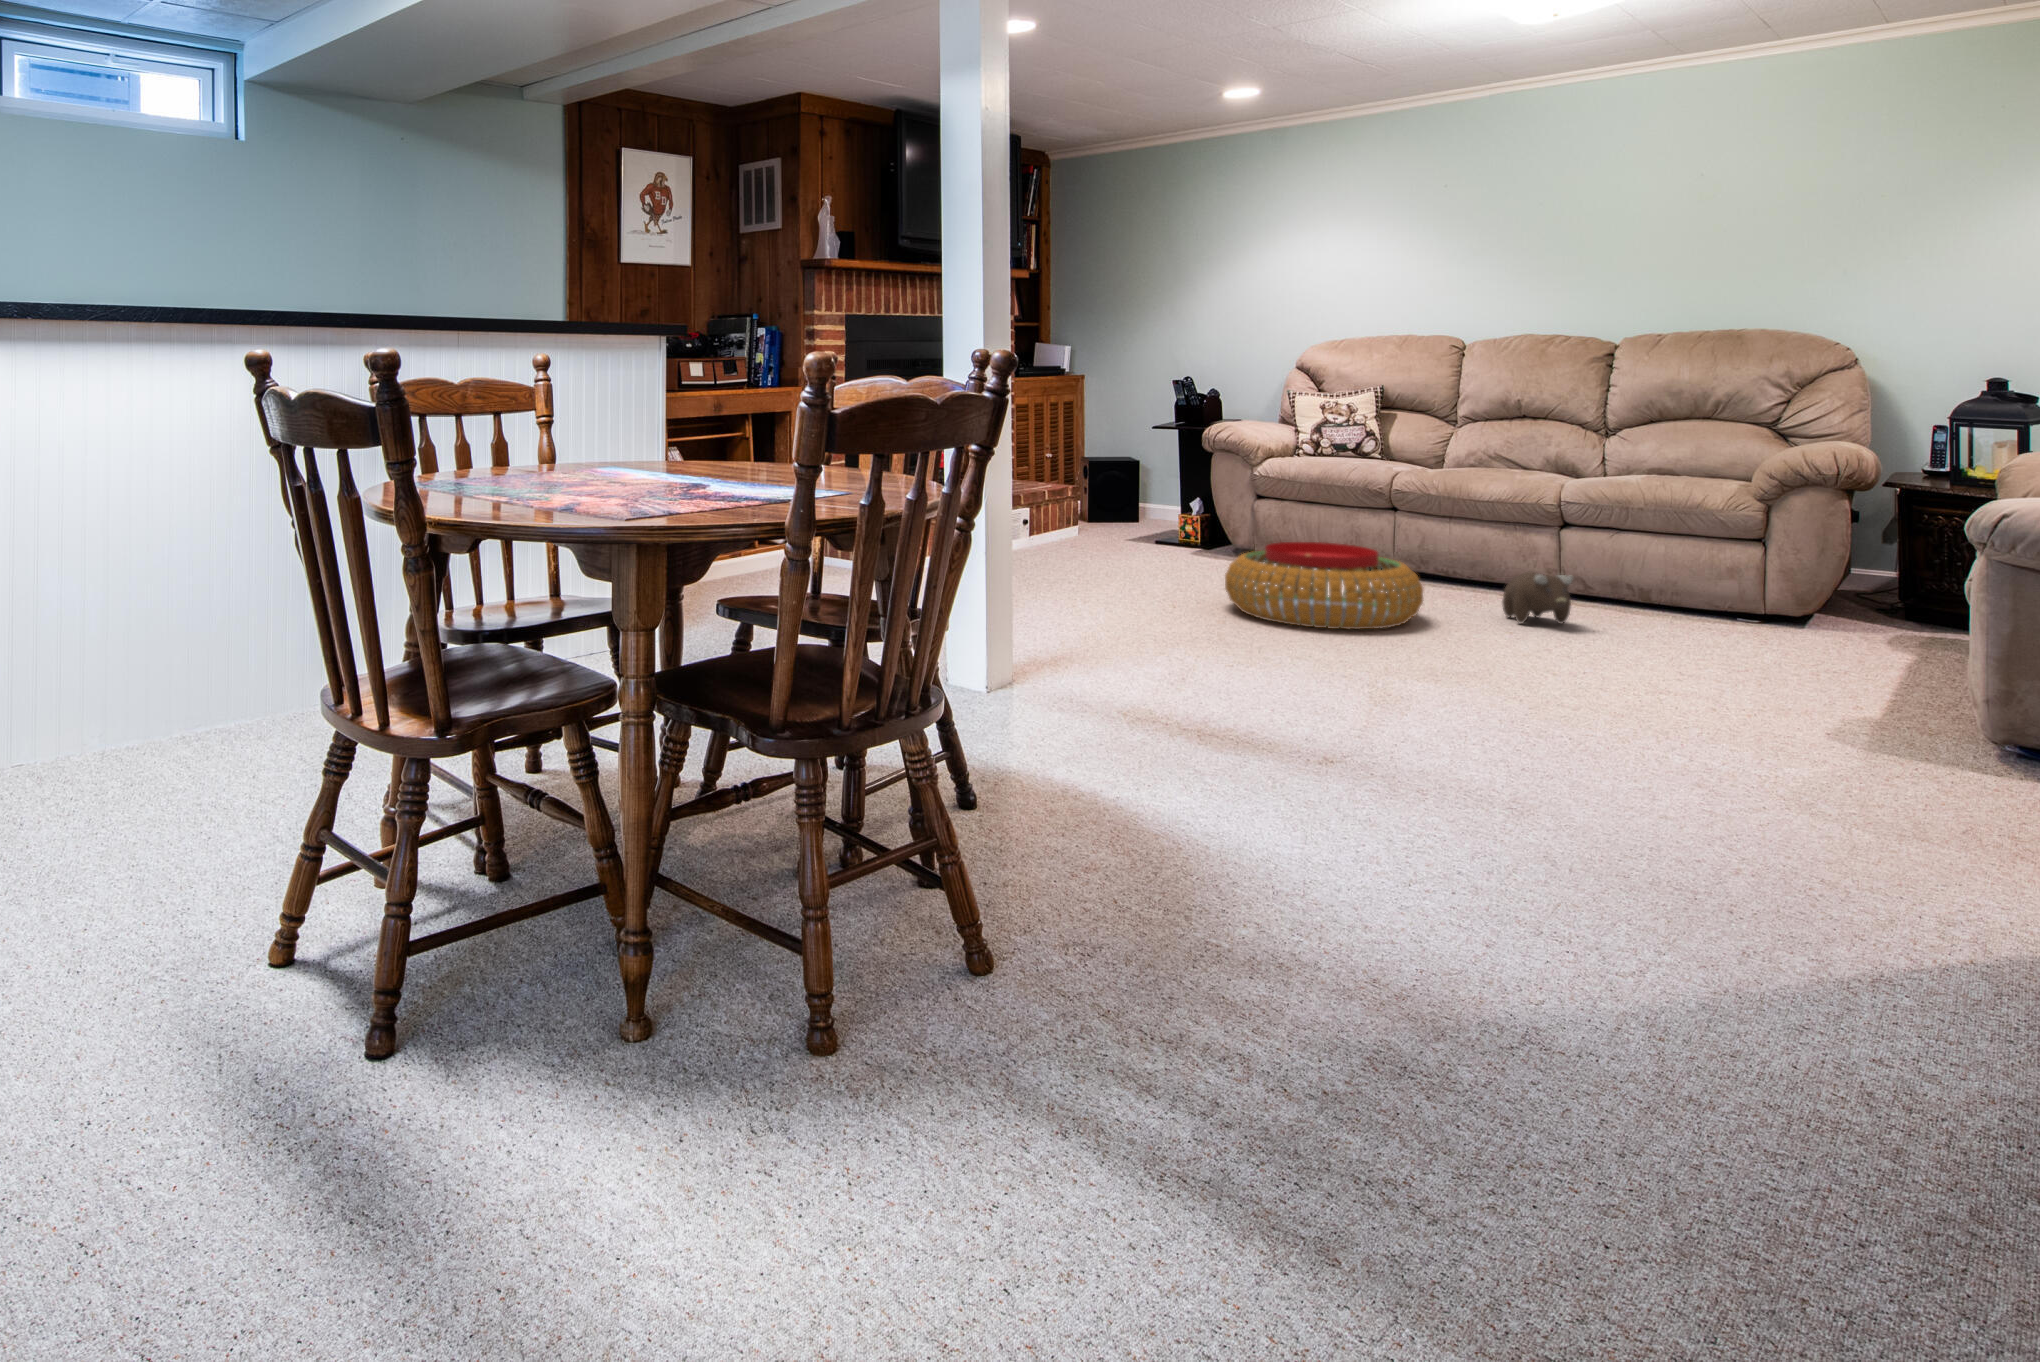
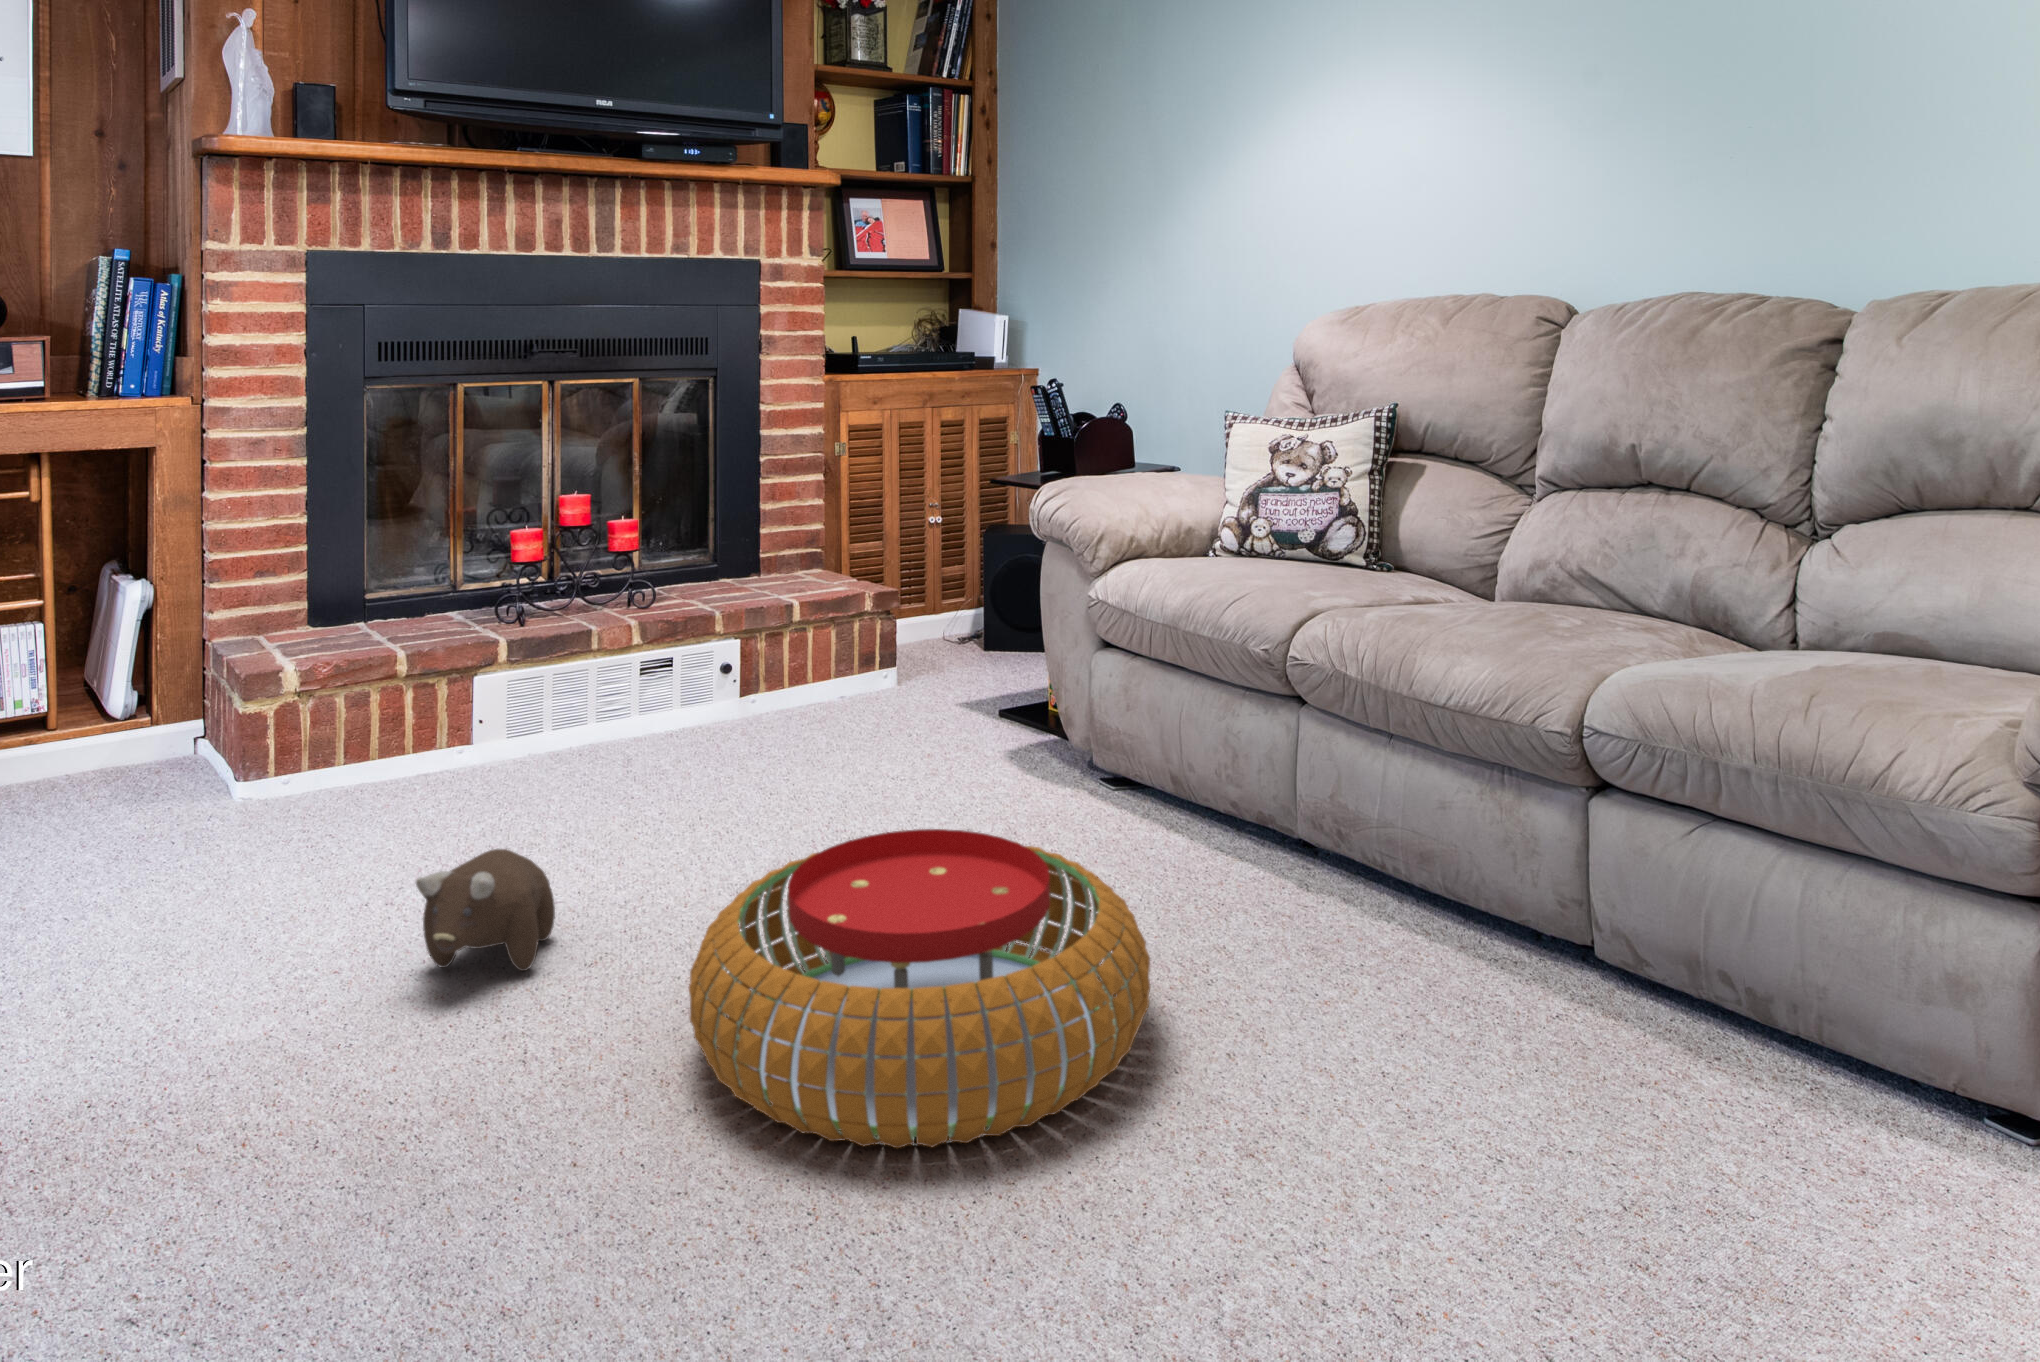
plush toy: present [1502,572,1573,624] -> present [416,849,555,971]

